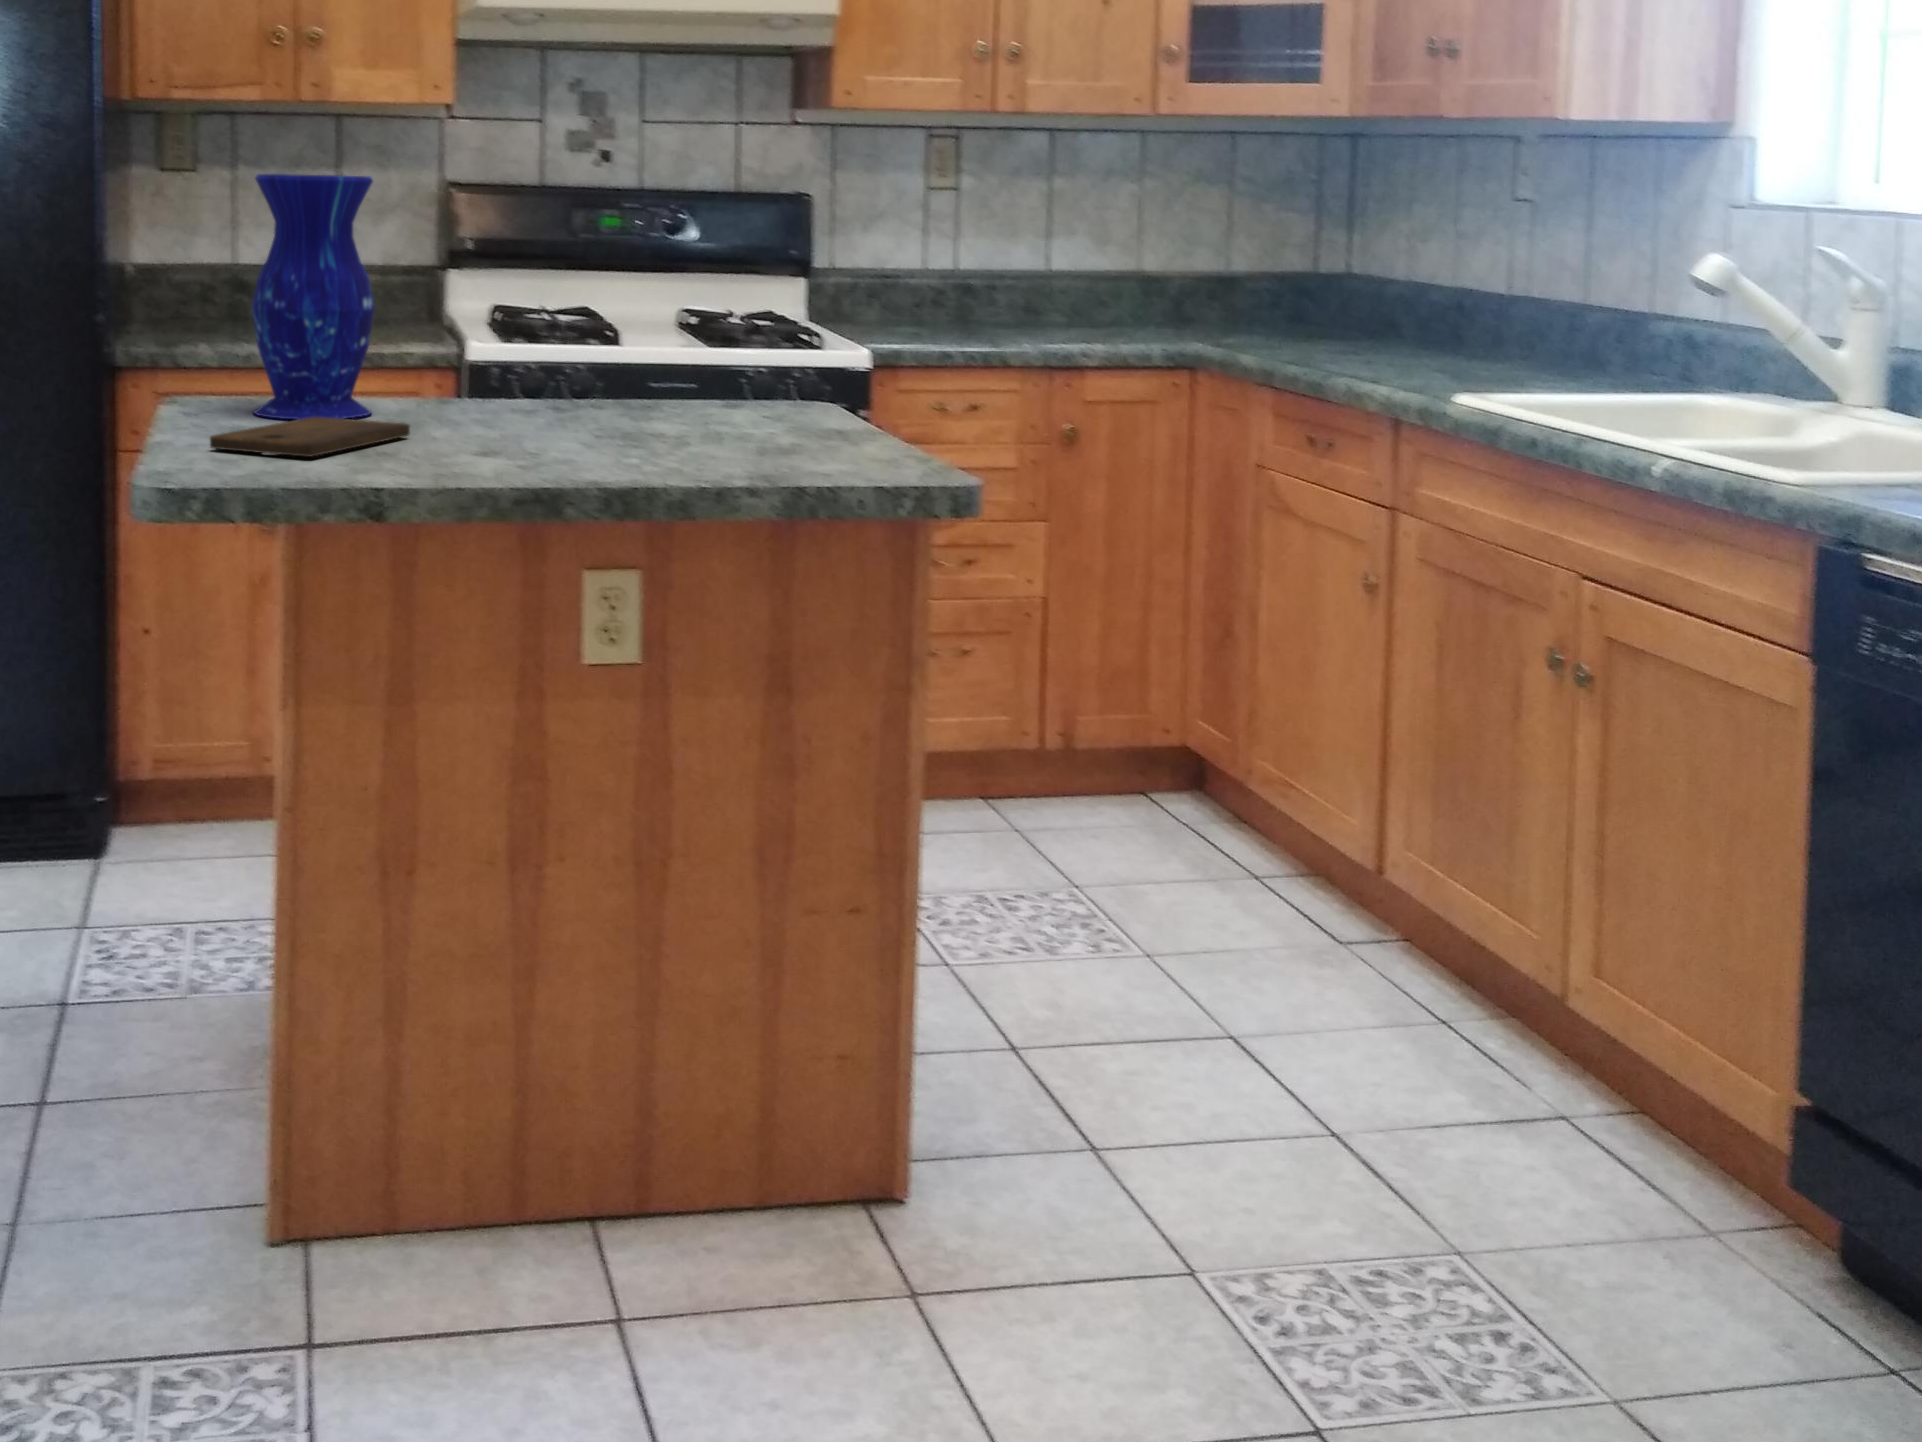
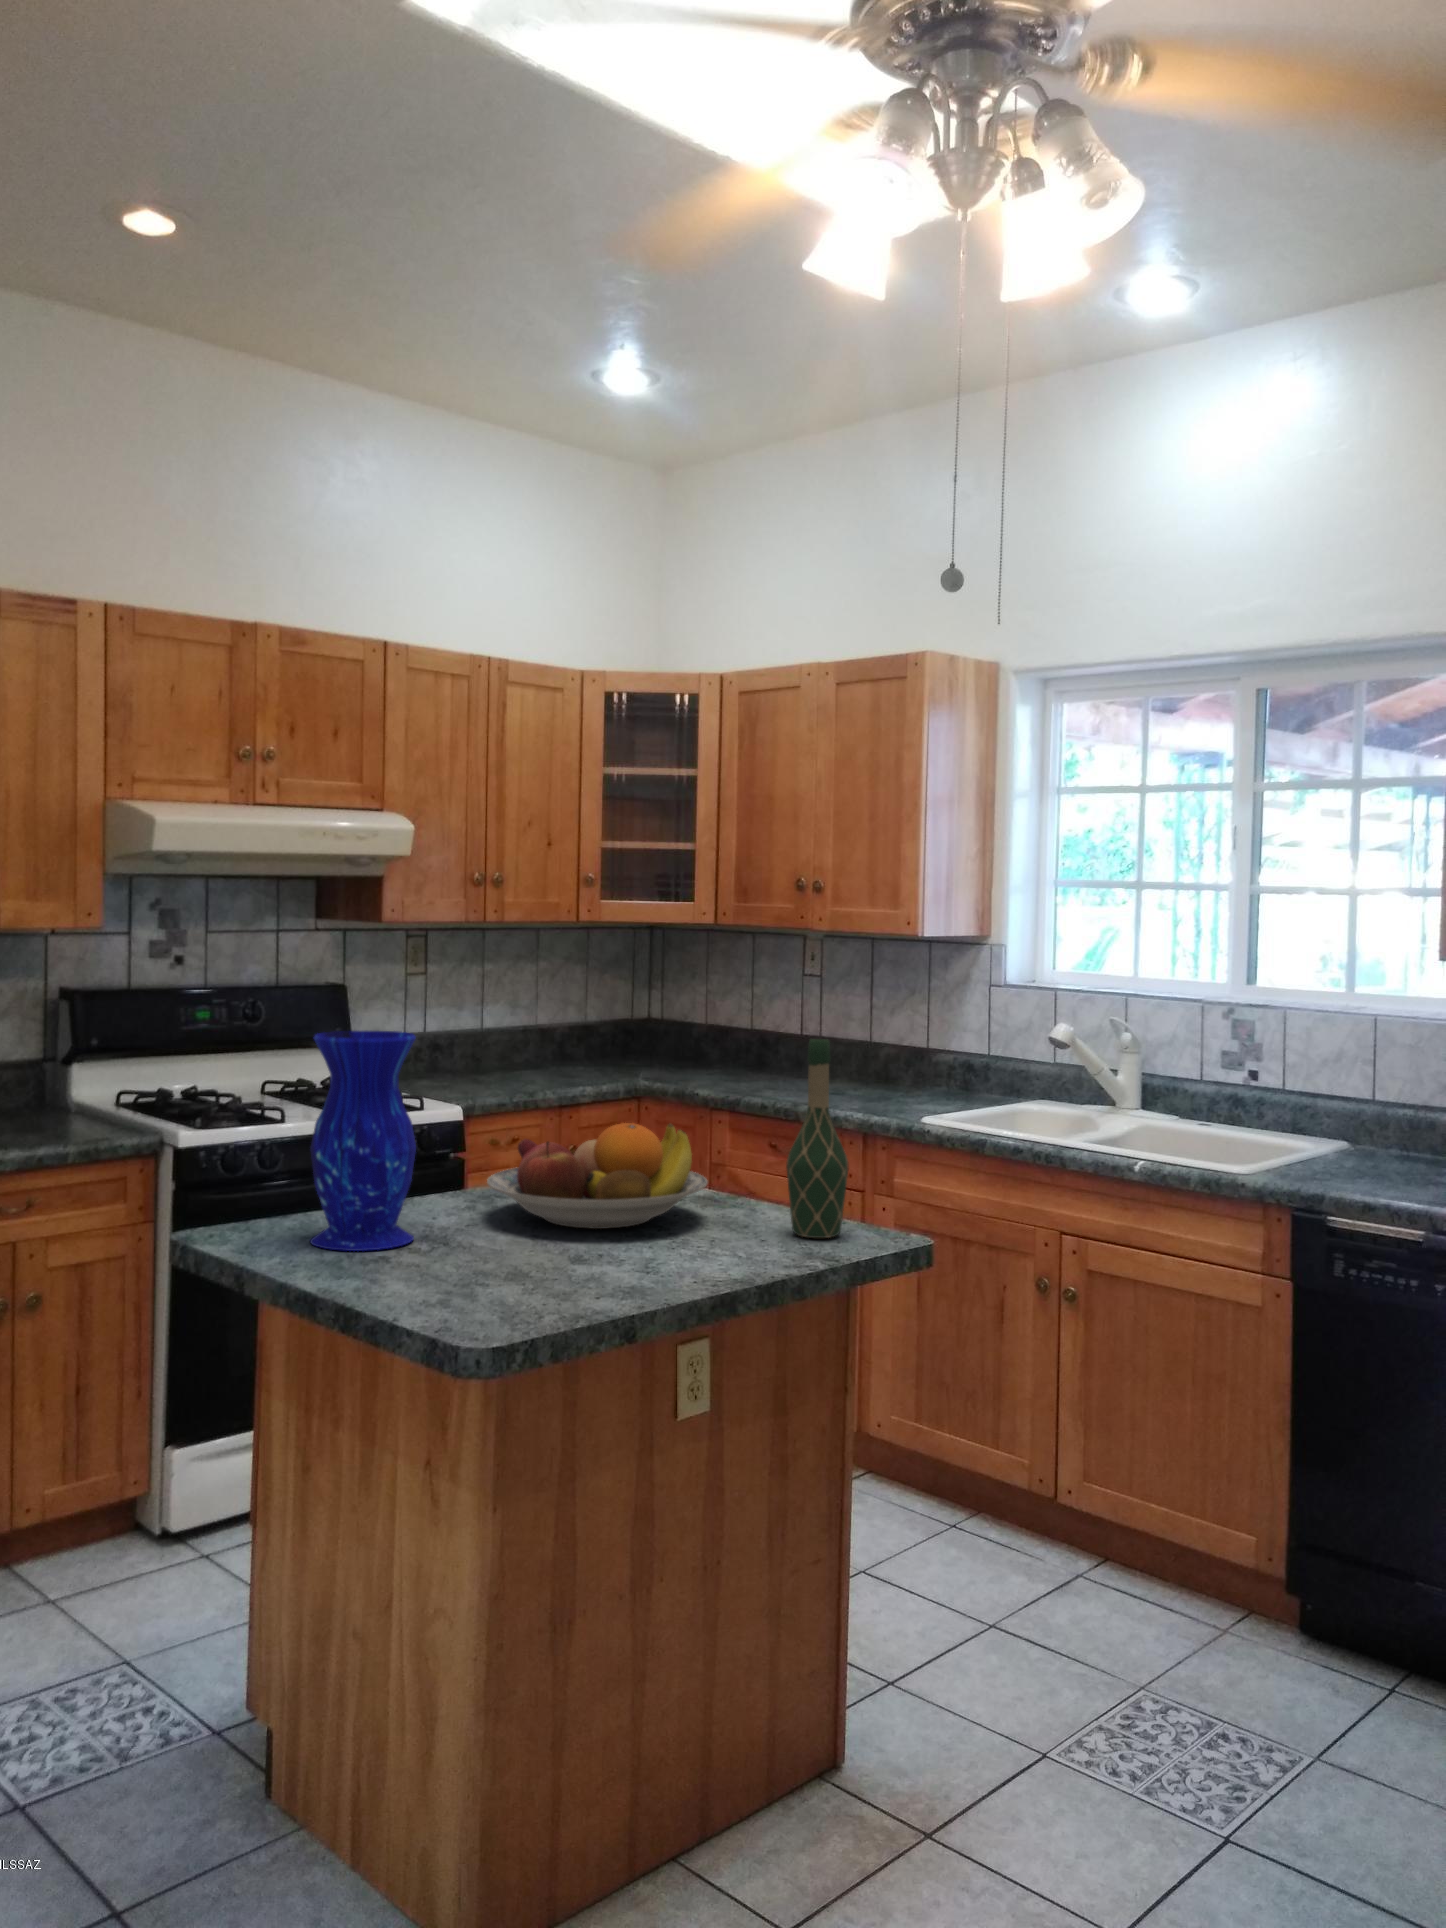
wine bottle: none [768,196,853,465] -> present [786,1039,848,1238]
fruit bowl: none [475,308,755,433] -> present [487,1123,708,1229]
cutting board: present [210,417,410,457] -> none [423,1244,536,1294]

